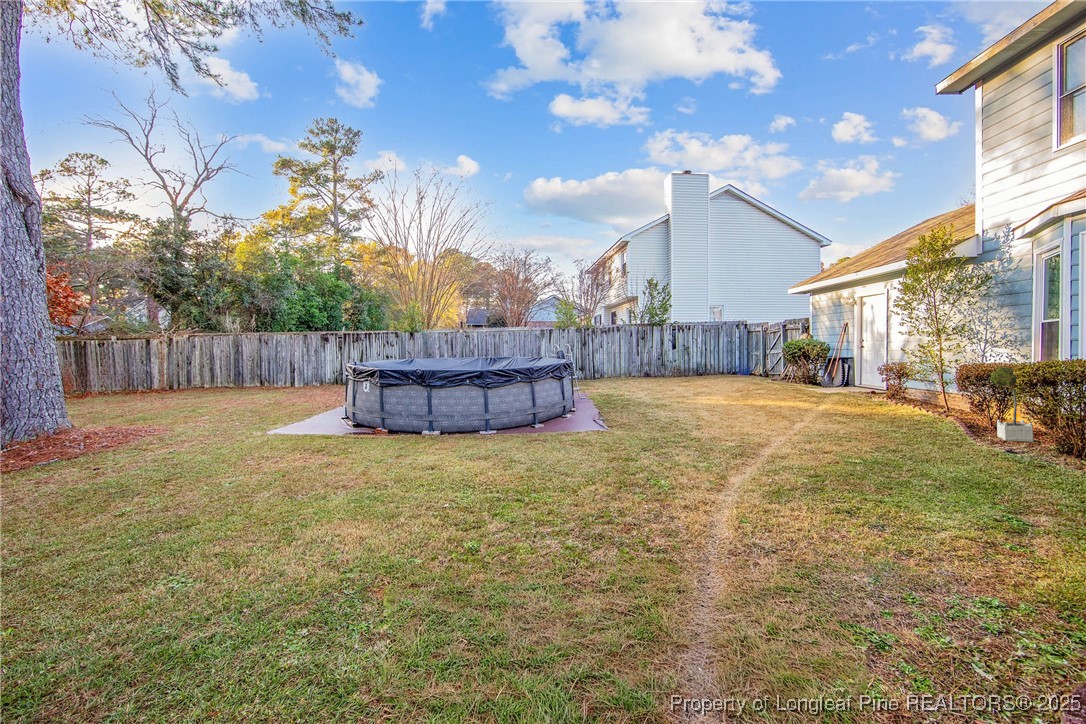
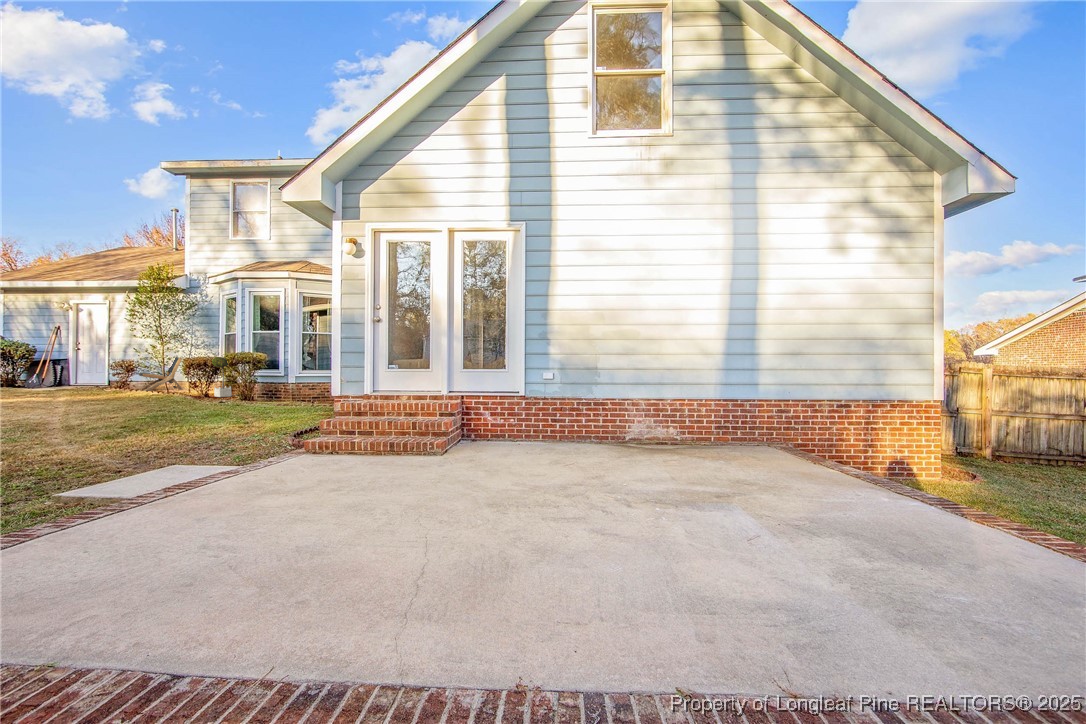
lounge chair: none [907,358,968,408] -> present [139,357,182,391]

